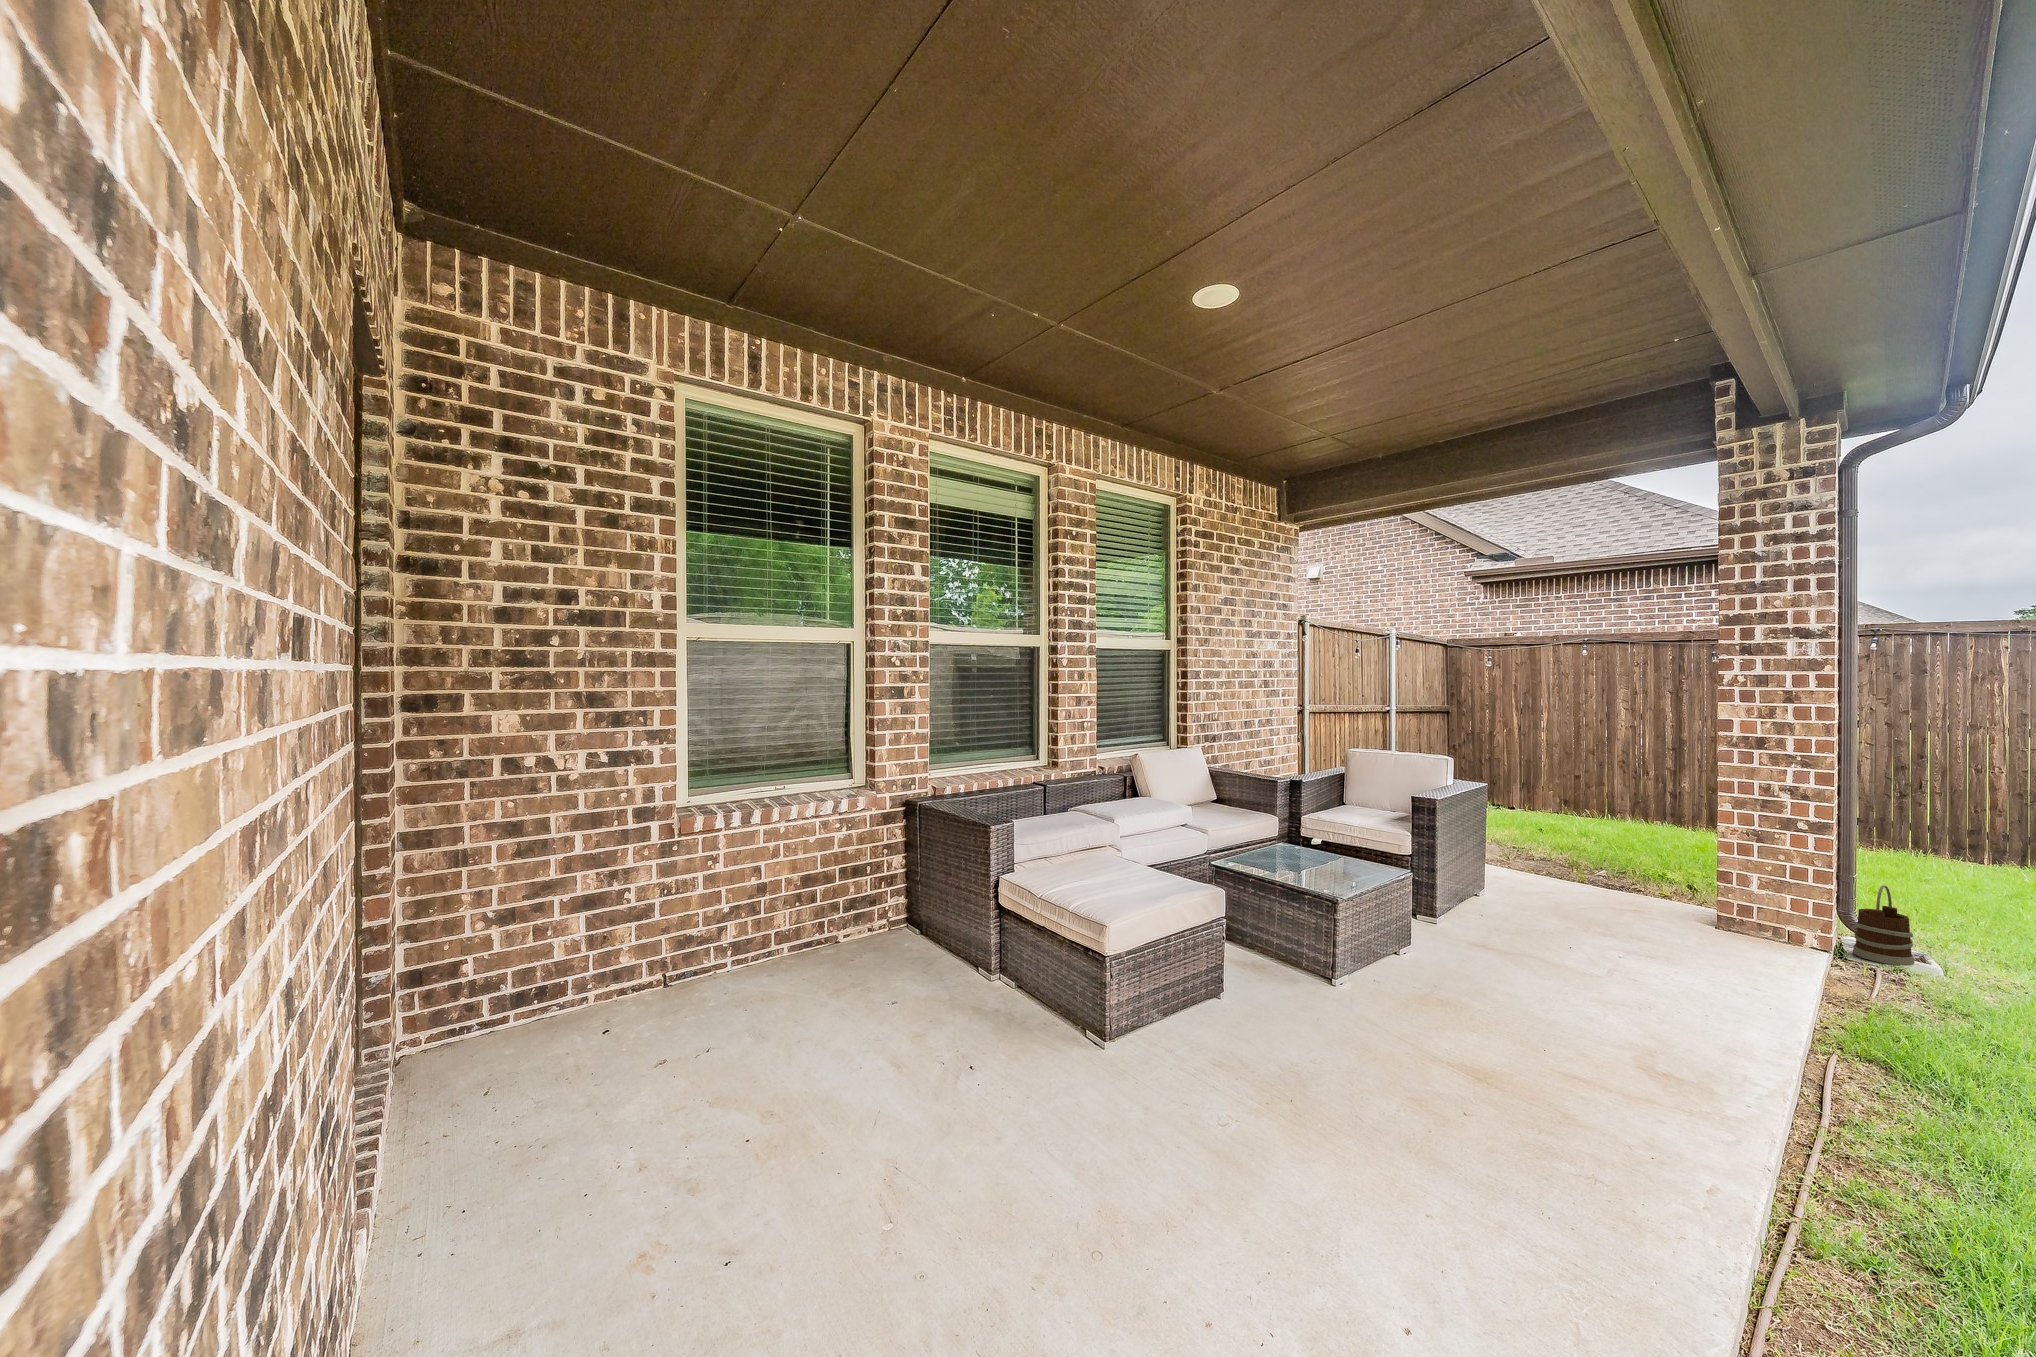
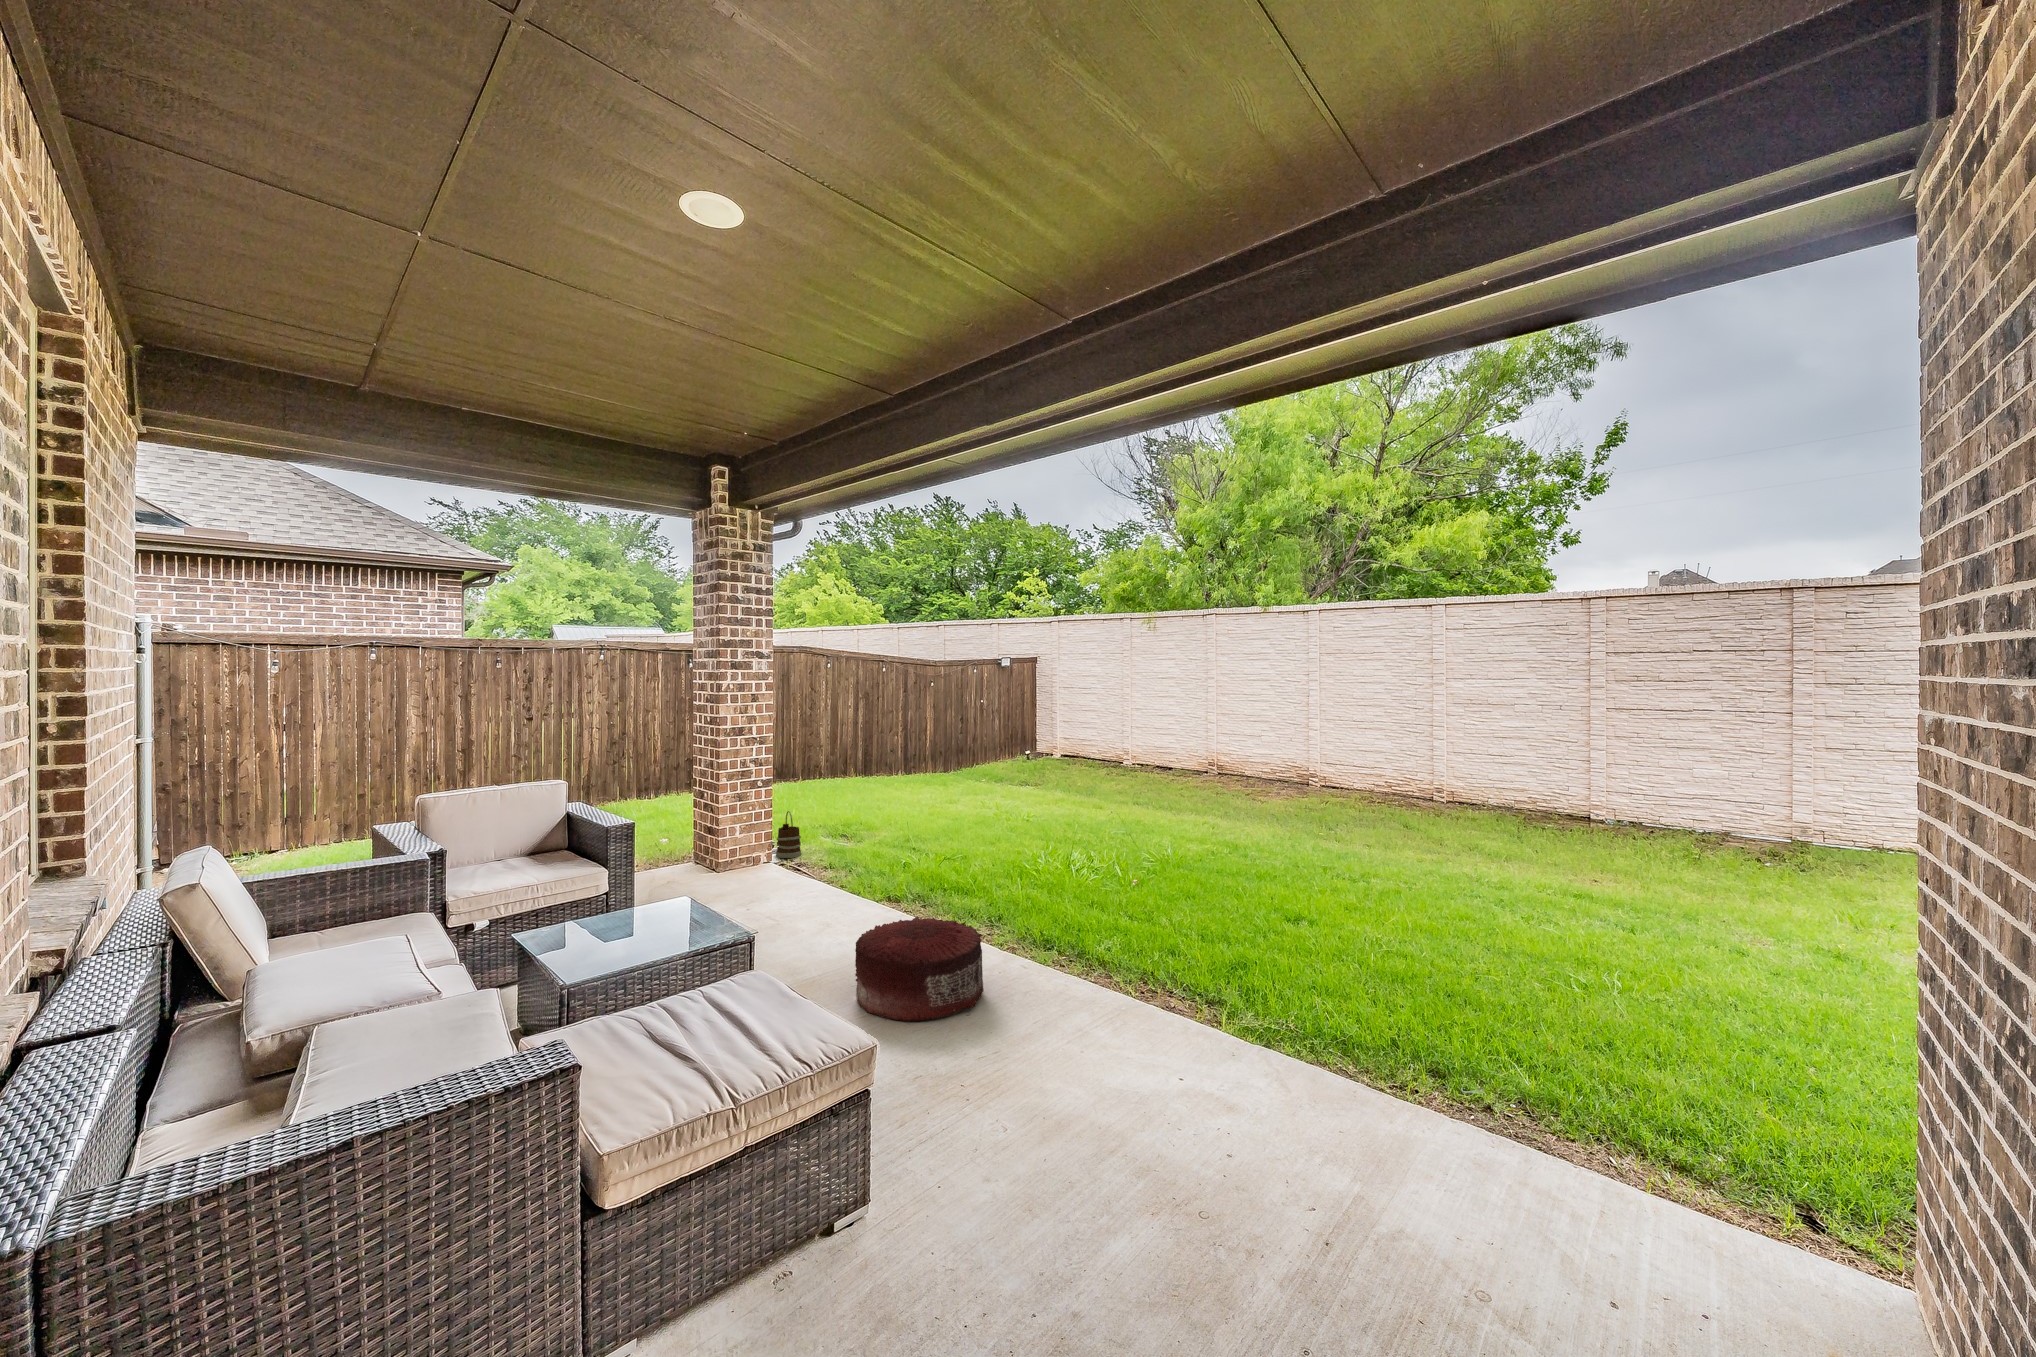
pouf: none [1276,956,1455,1101] -> present [855,916,984,1021]

